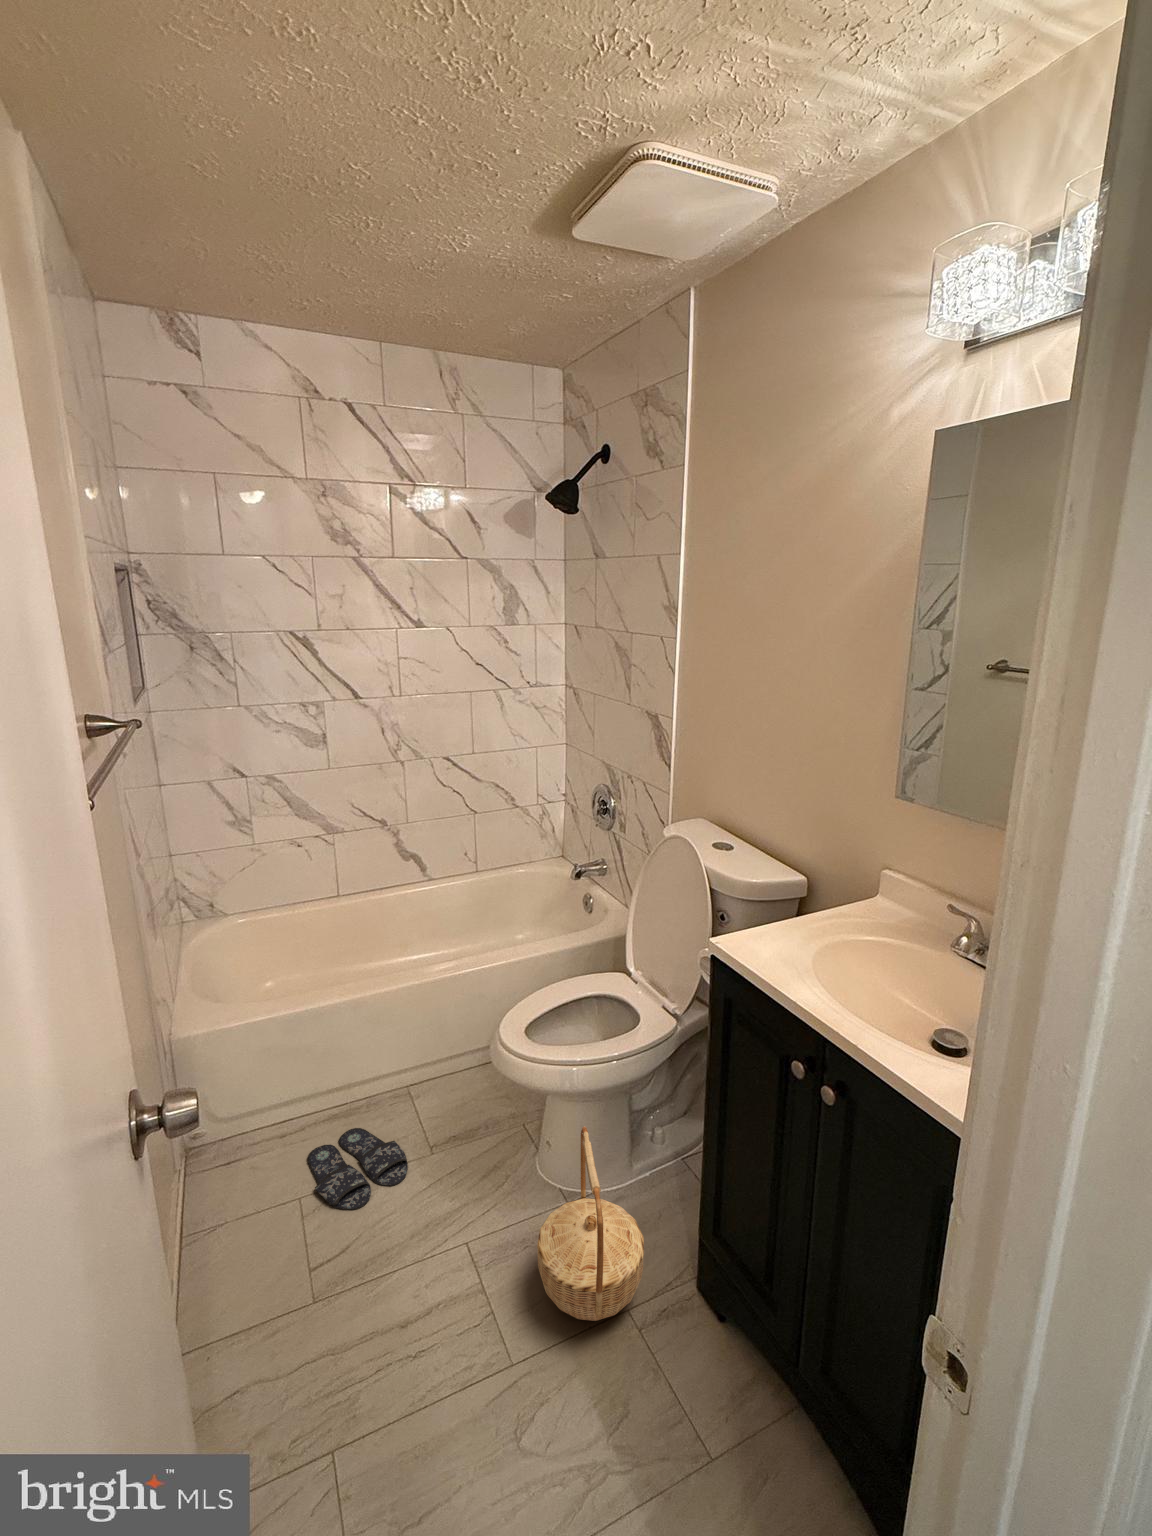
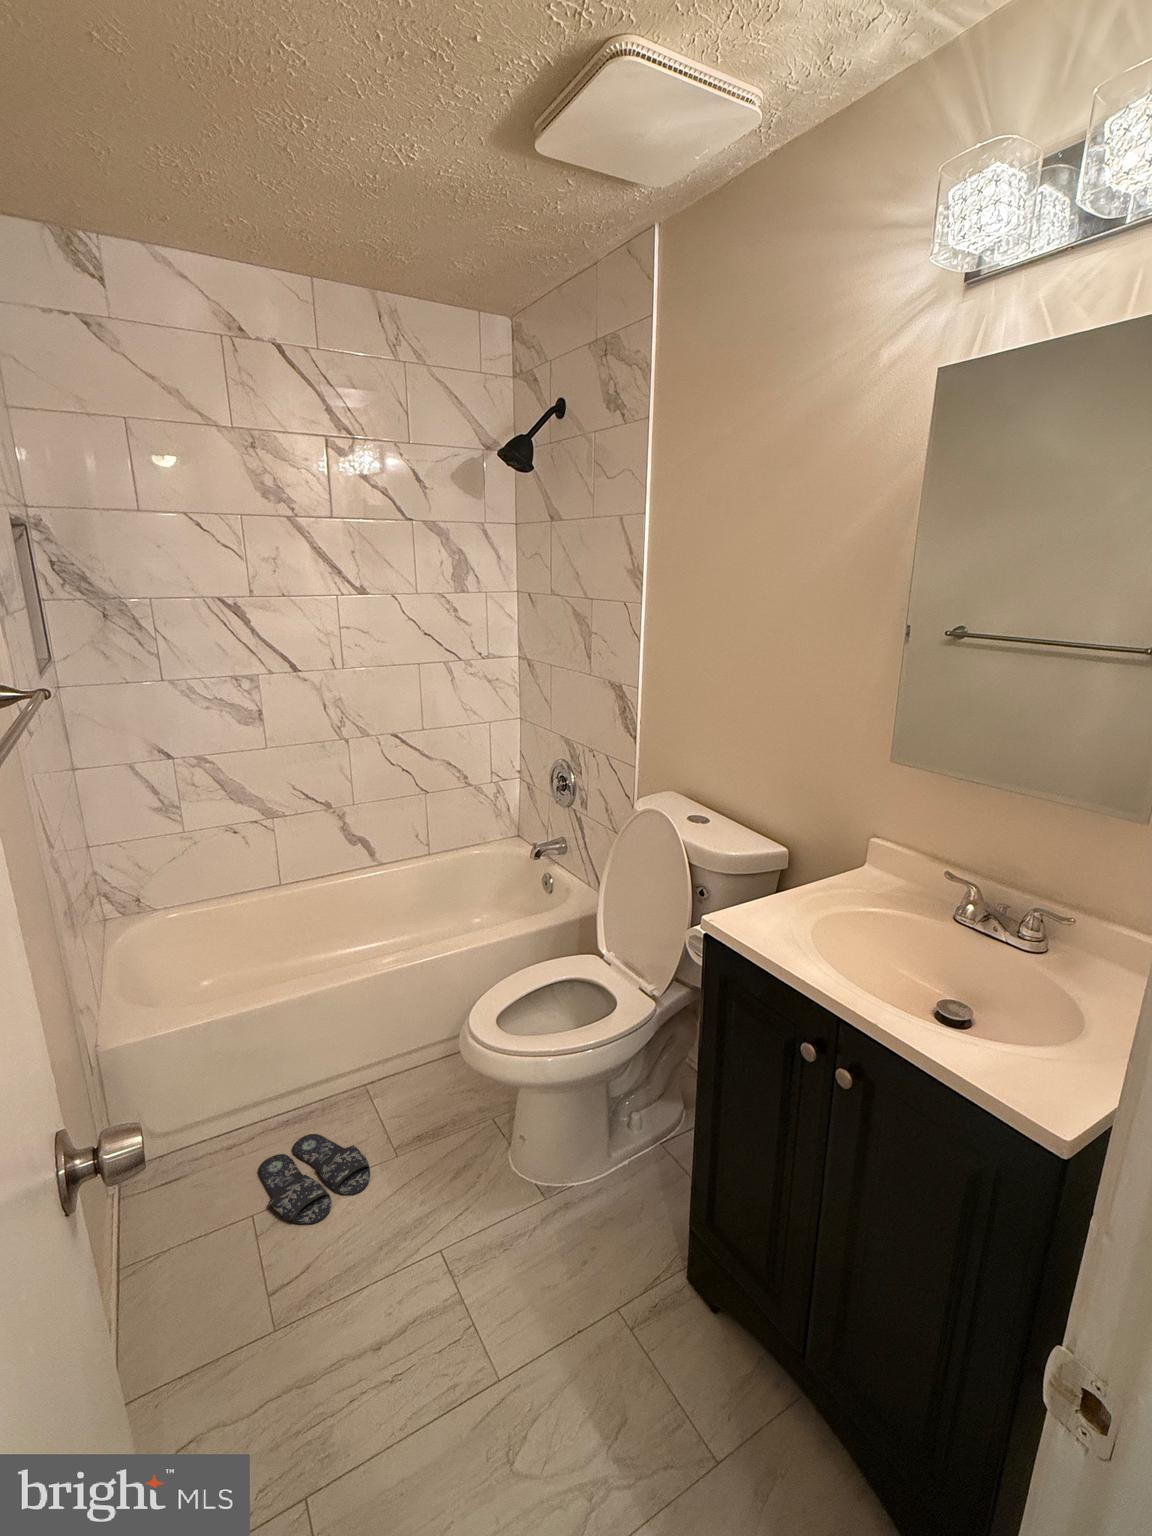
basket: present [537,1126,644,1321] -> none [519,1120,633,1324]

